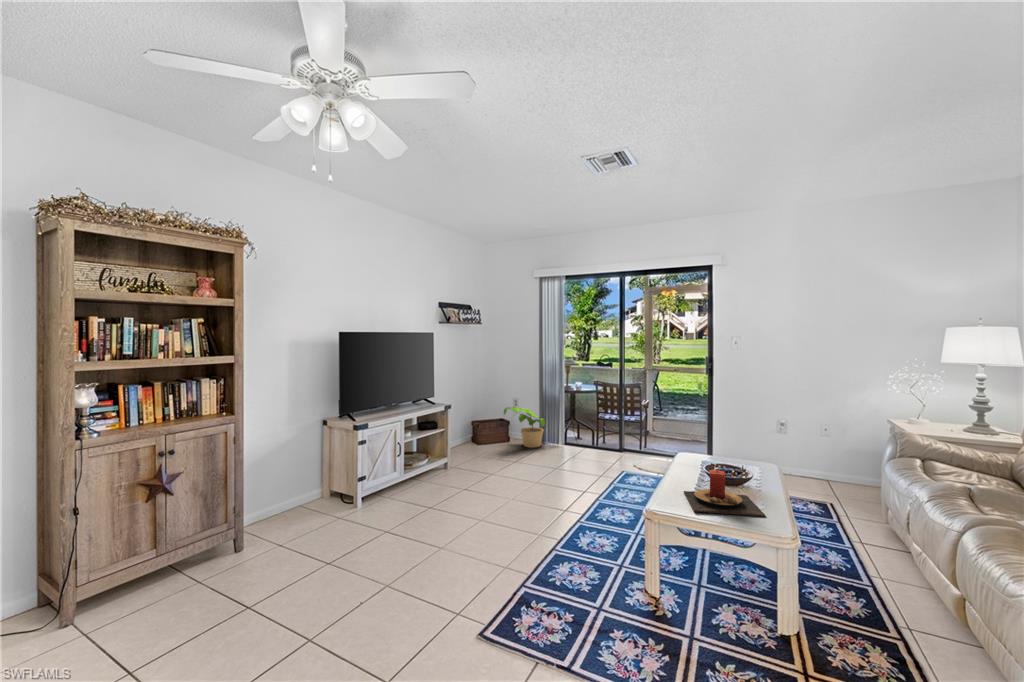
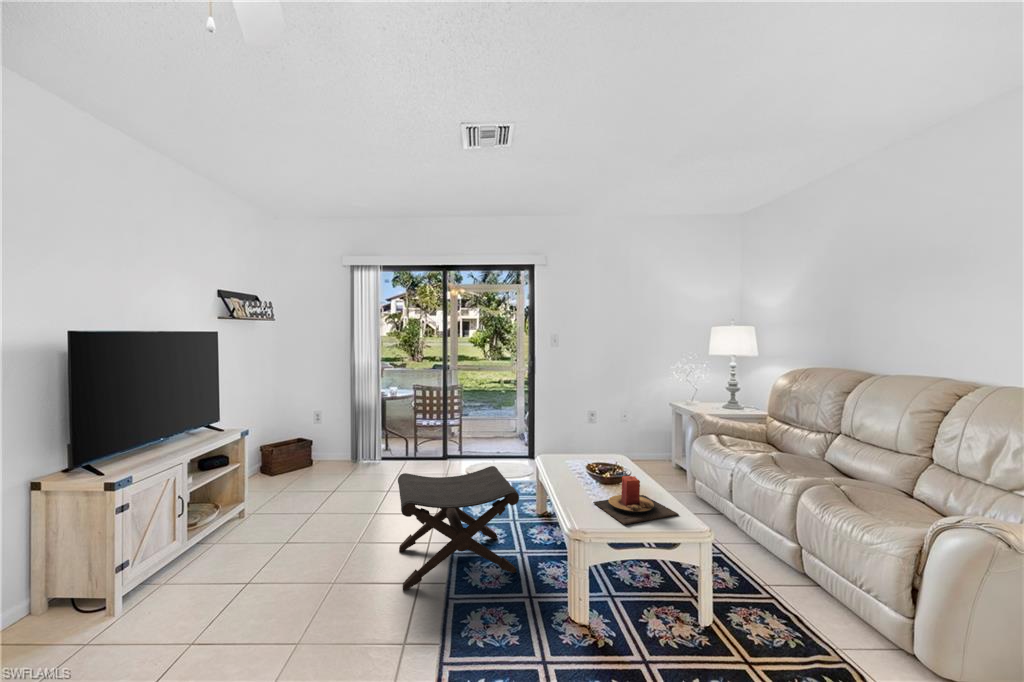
potted plant: present [504,407,545,448] -> none [312,422,363,469]
footstool: none [522,447,624,546] -> present [398,466,519,590]

